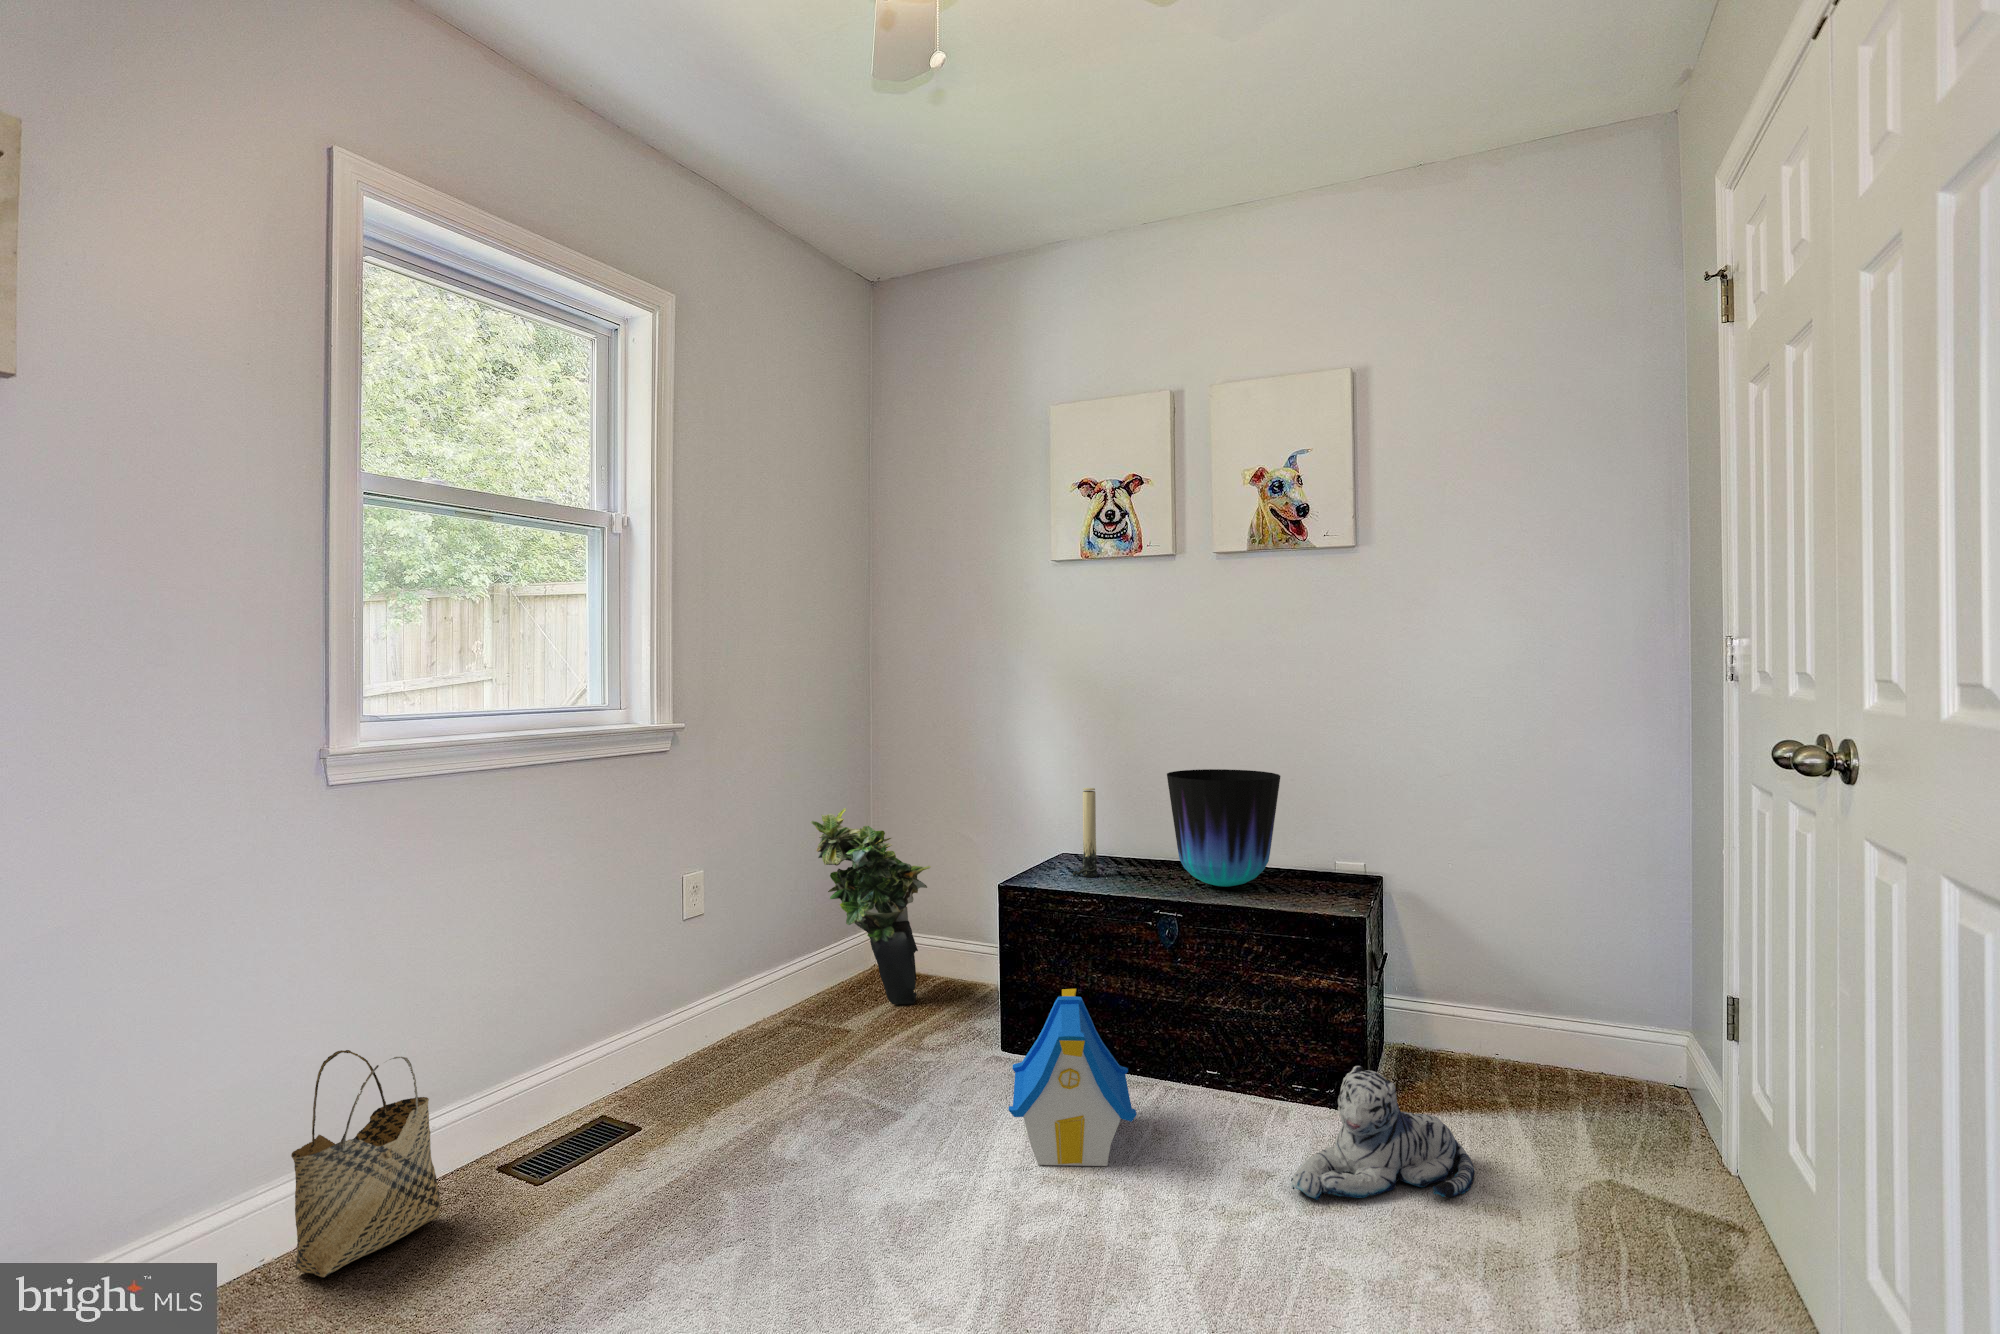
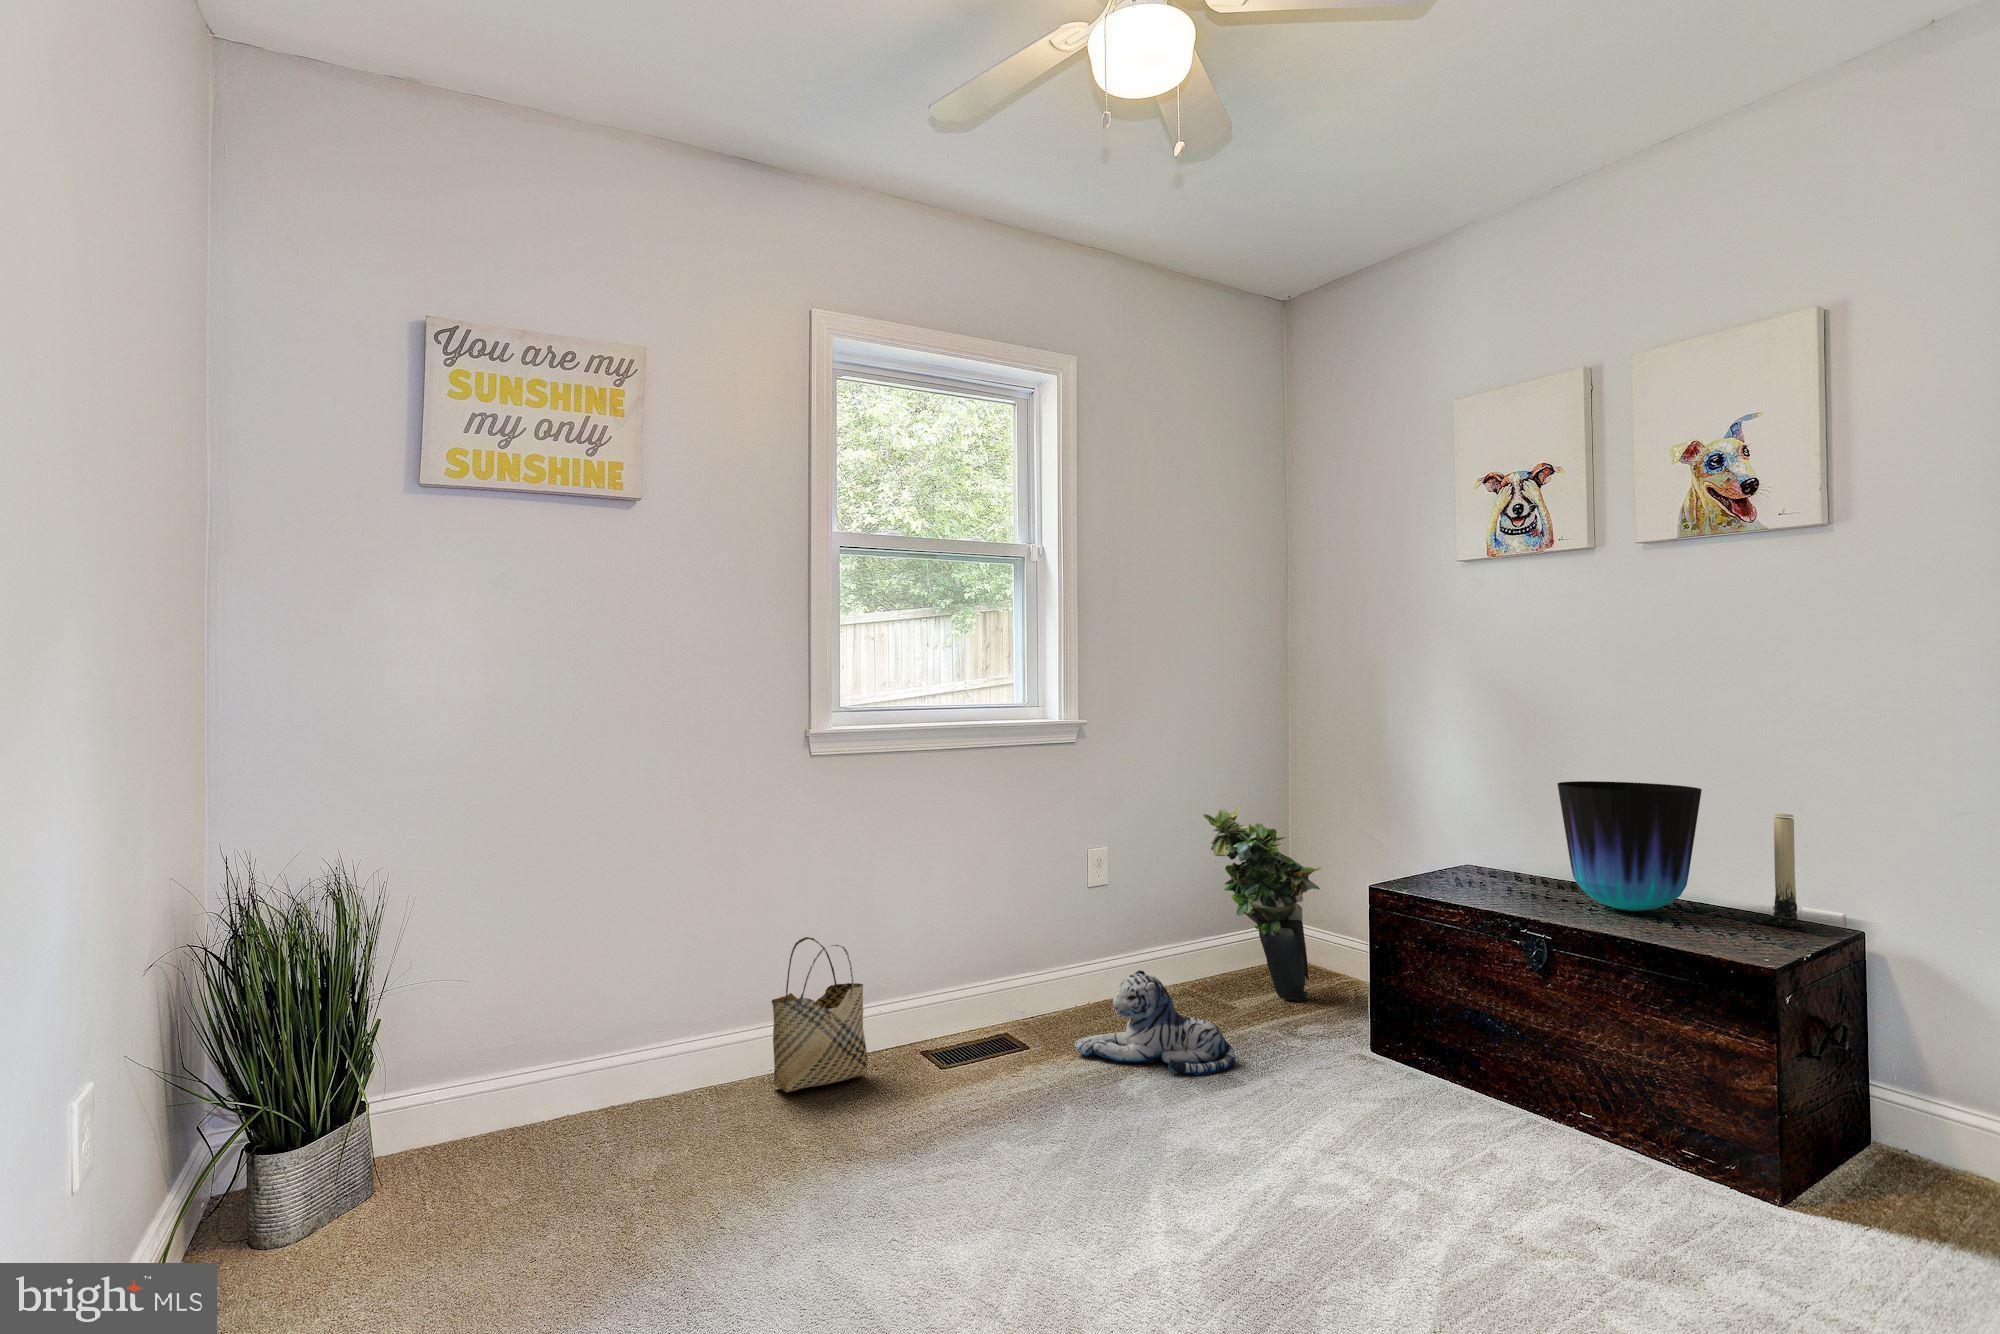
candle: present [1073,788,1097,877] -> present [1759,814,1798,927]
toy house: present [1008,989,1137,1166] -> none [1327,988,1476,1162]
plush toy: present [1291,1066,1475,1200] -> present [1074,970,1235,1075]

